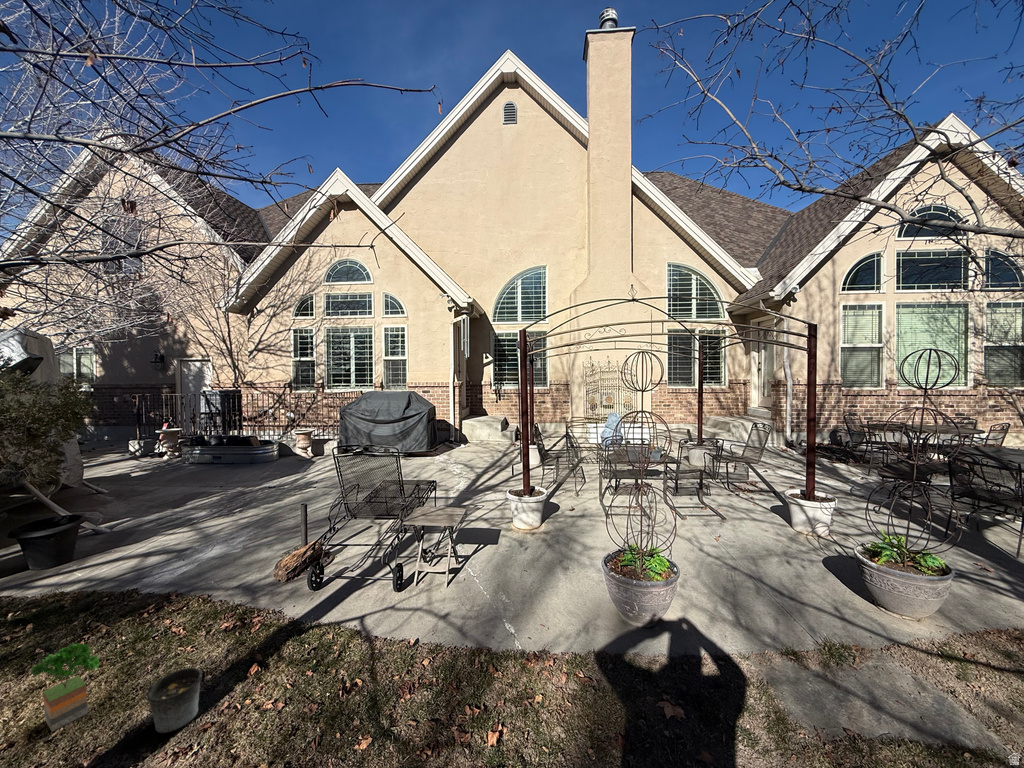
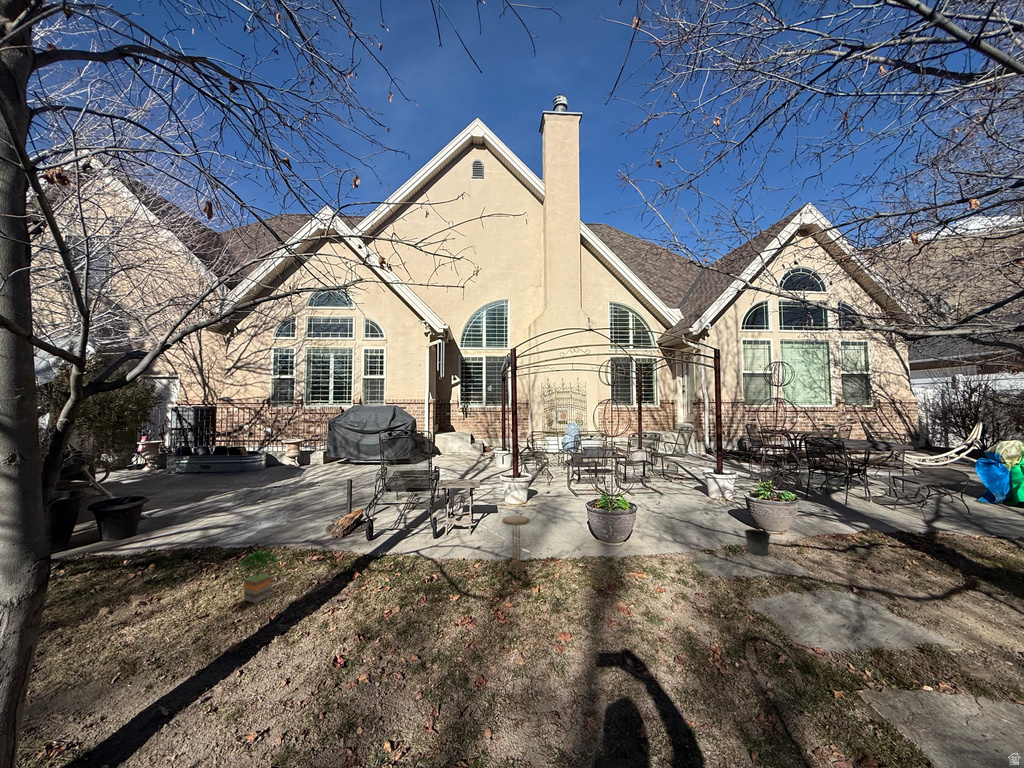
side table: none [437,600,483,711] -> present [502,516,530,578]
bucket: present [143,668,202,733] -> present [745,529,771,555]

